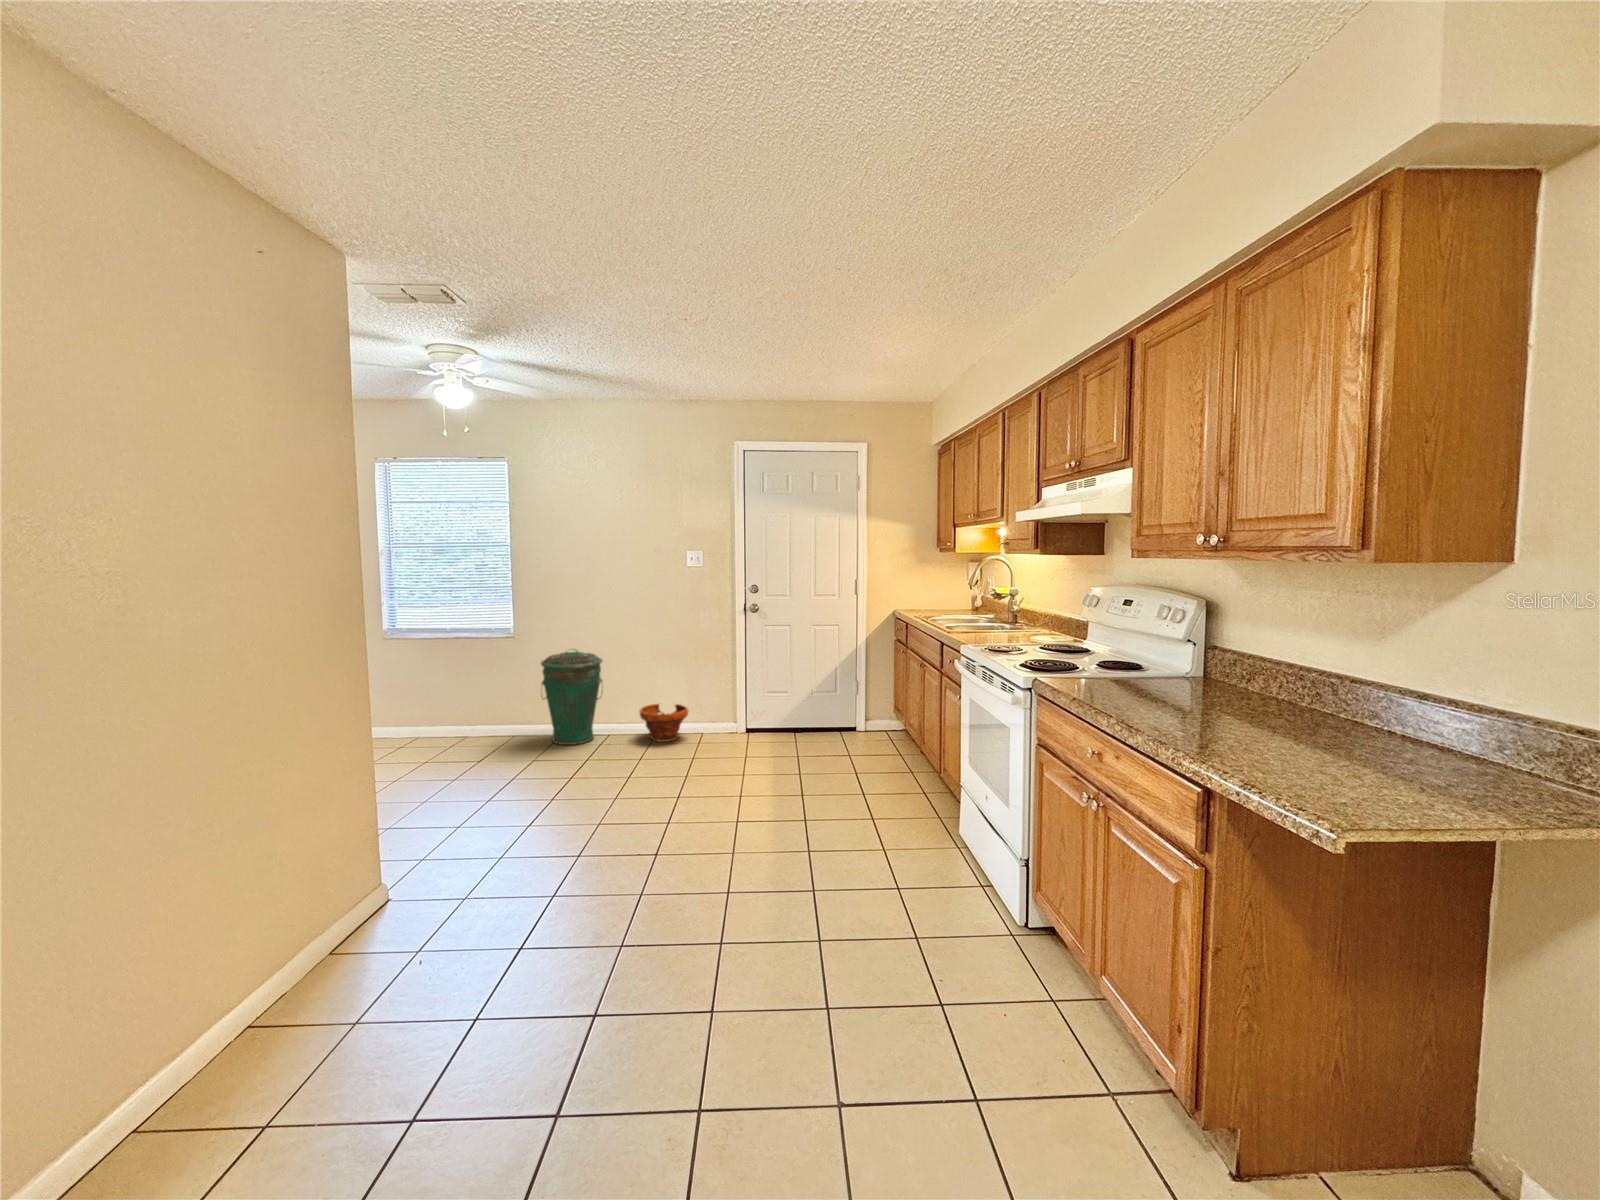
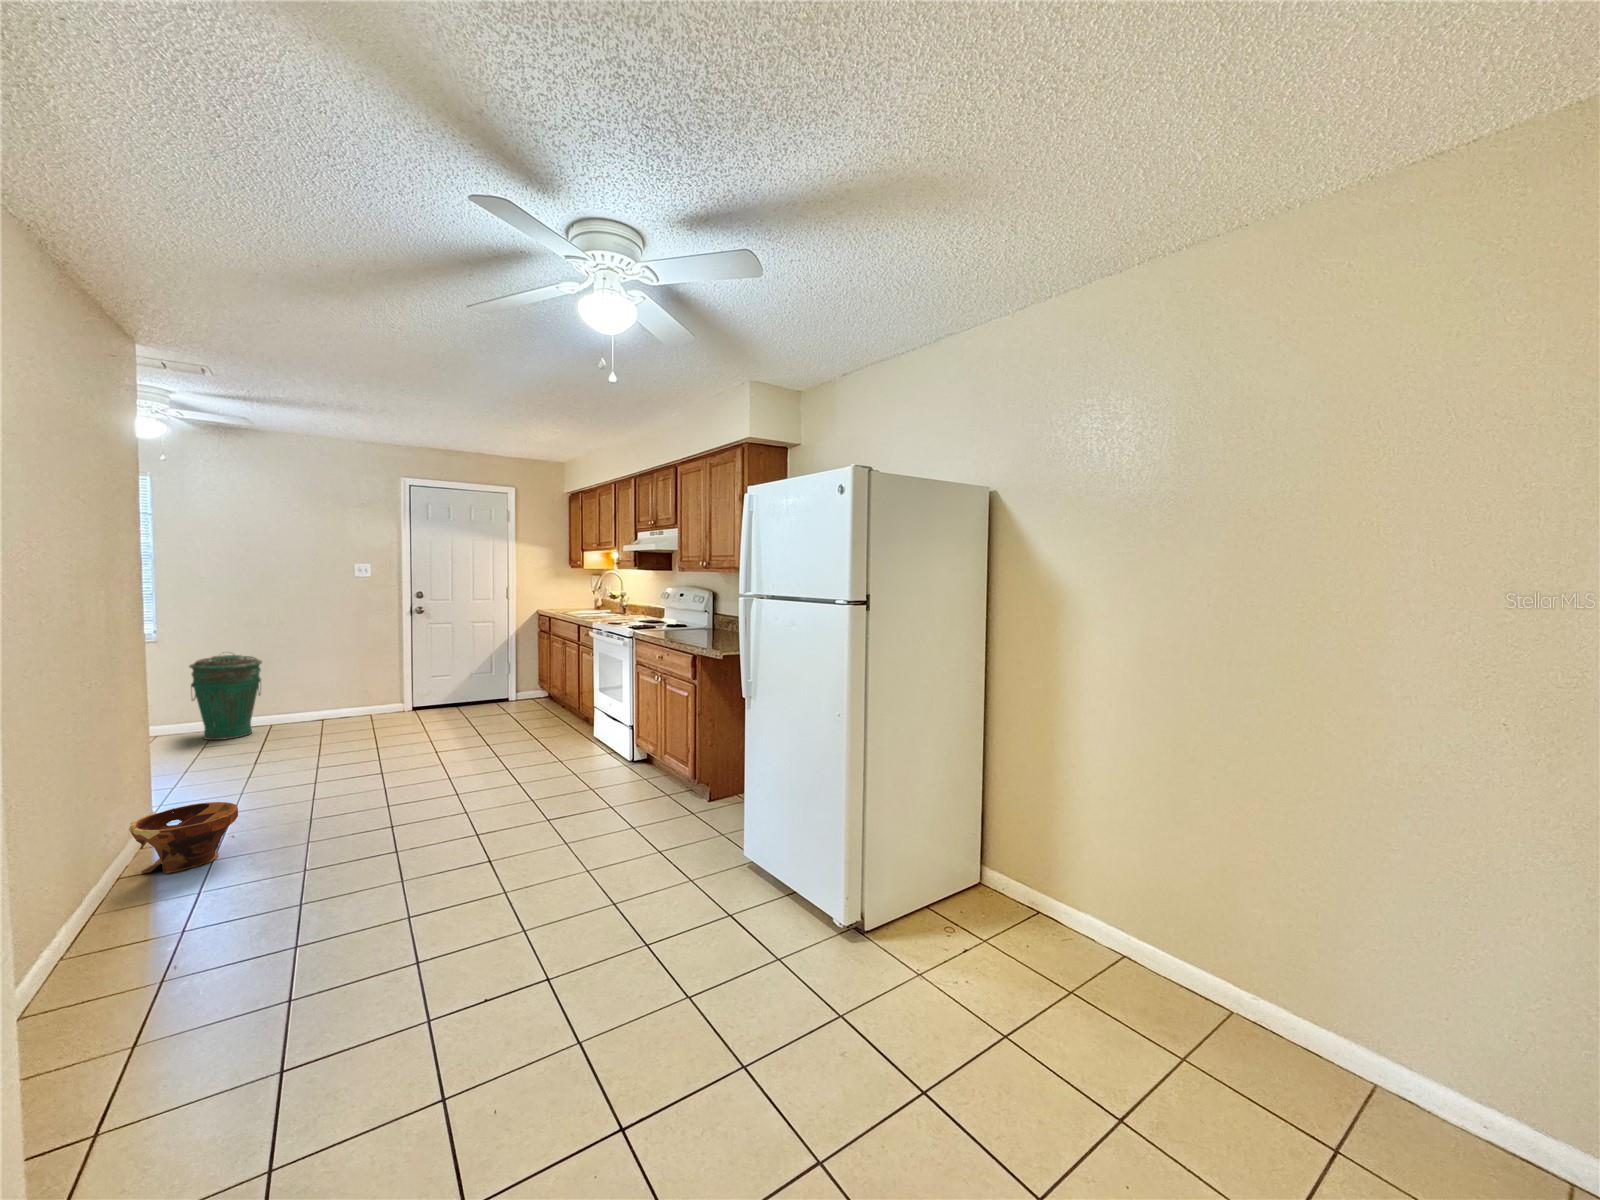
planter: present [640,703,689,742] -> present [129,802,238,873]

